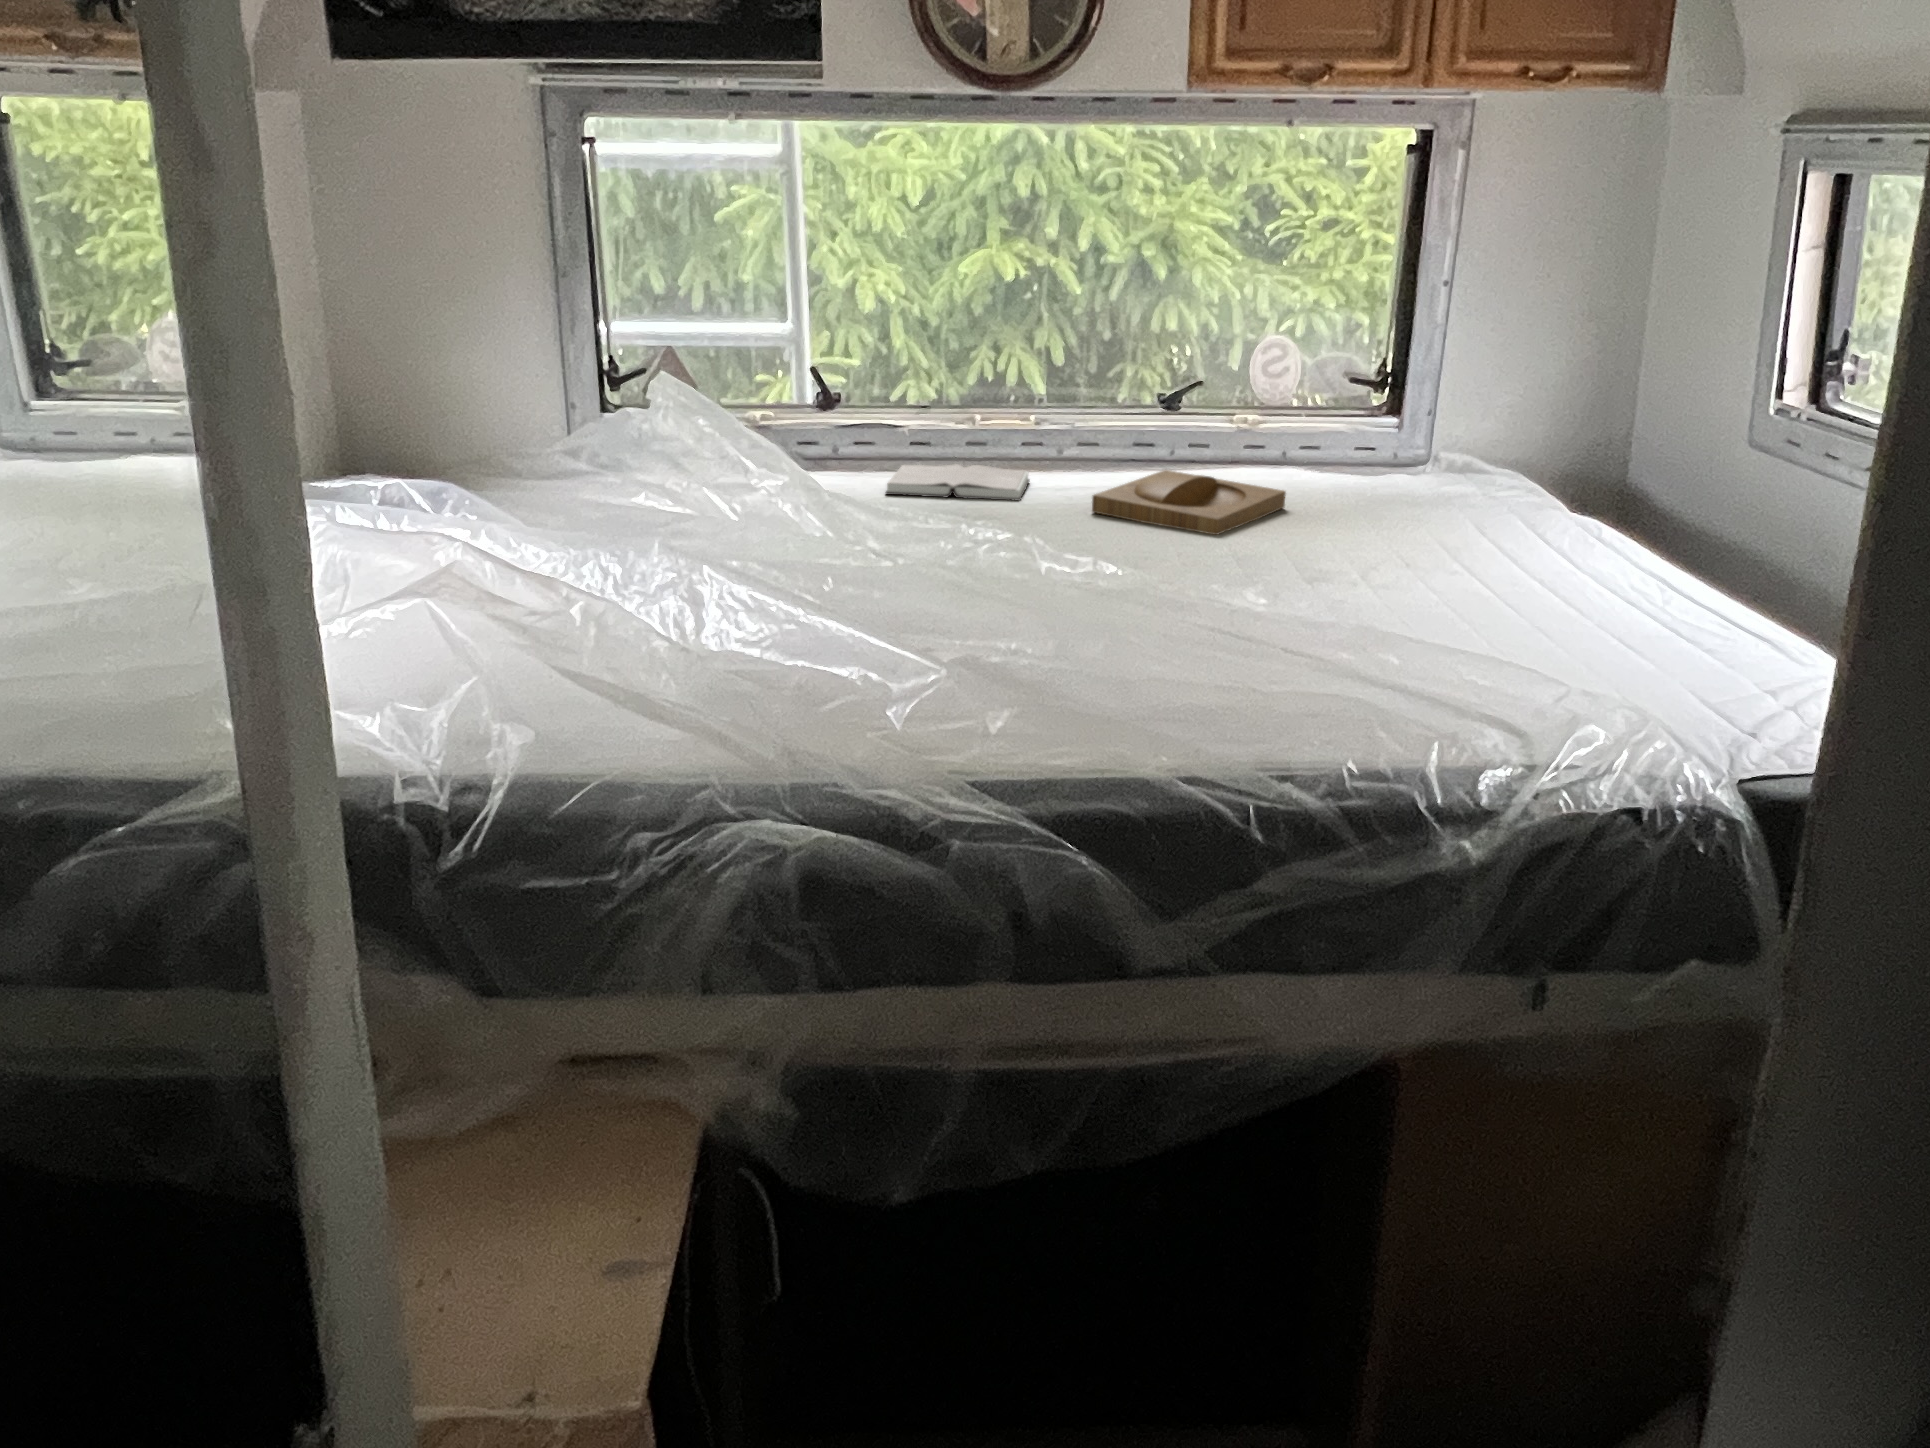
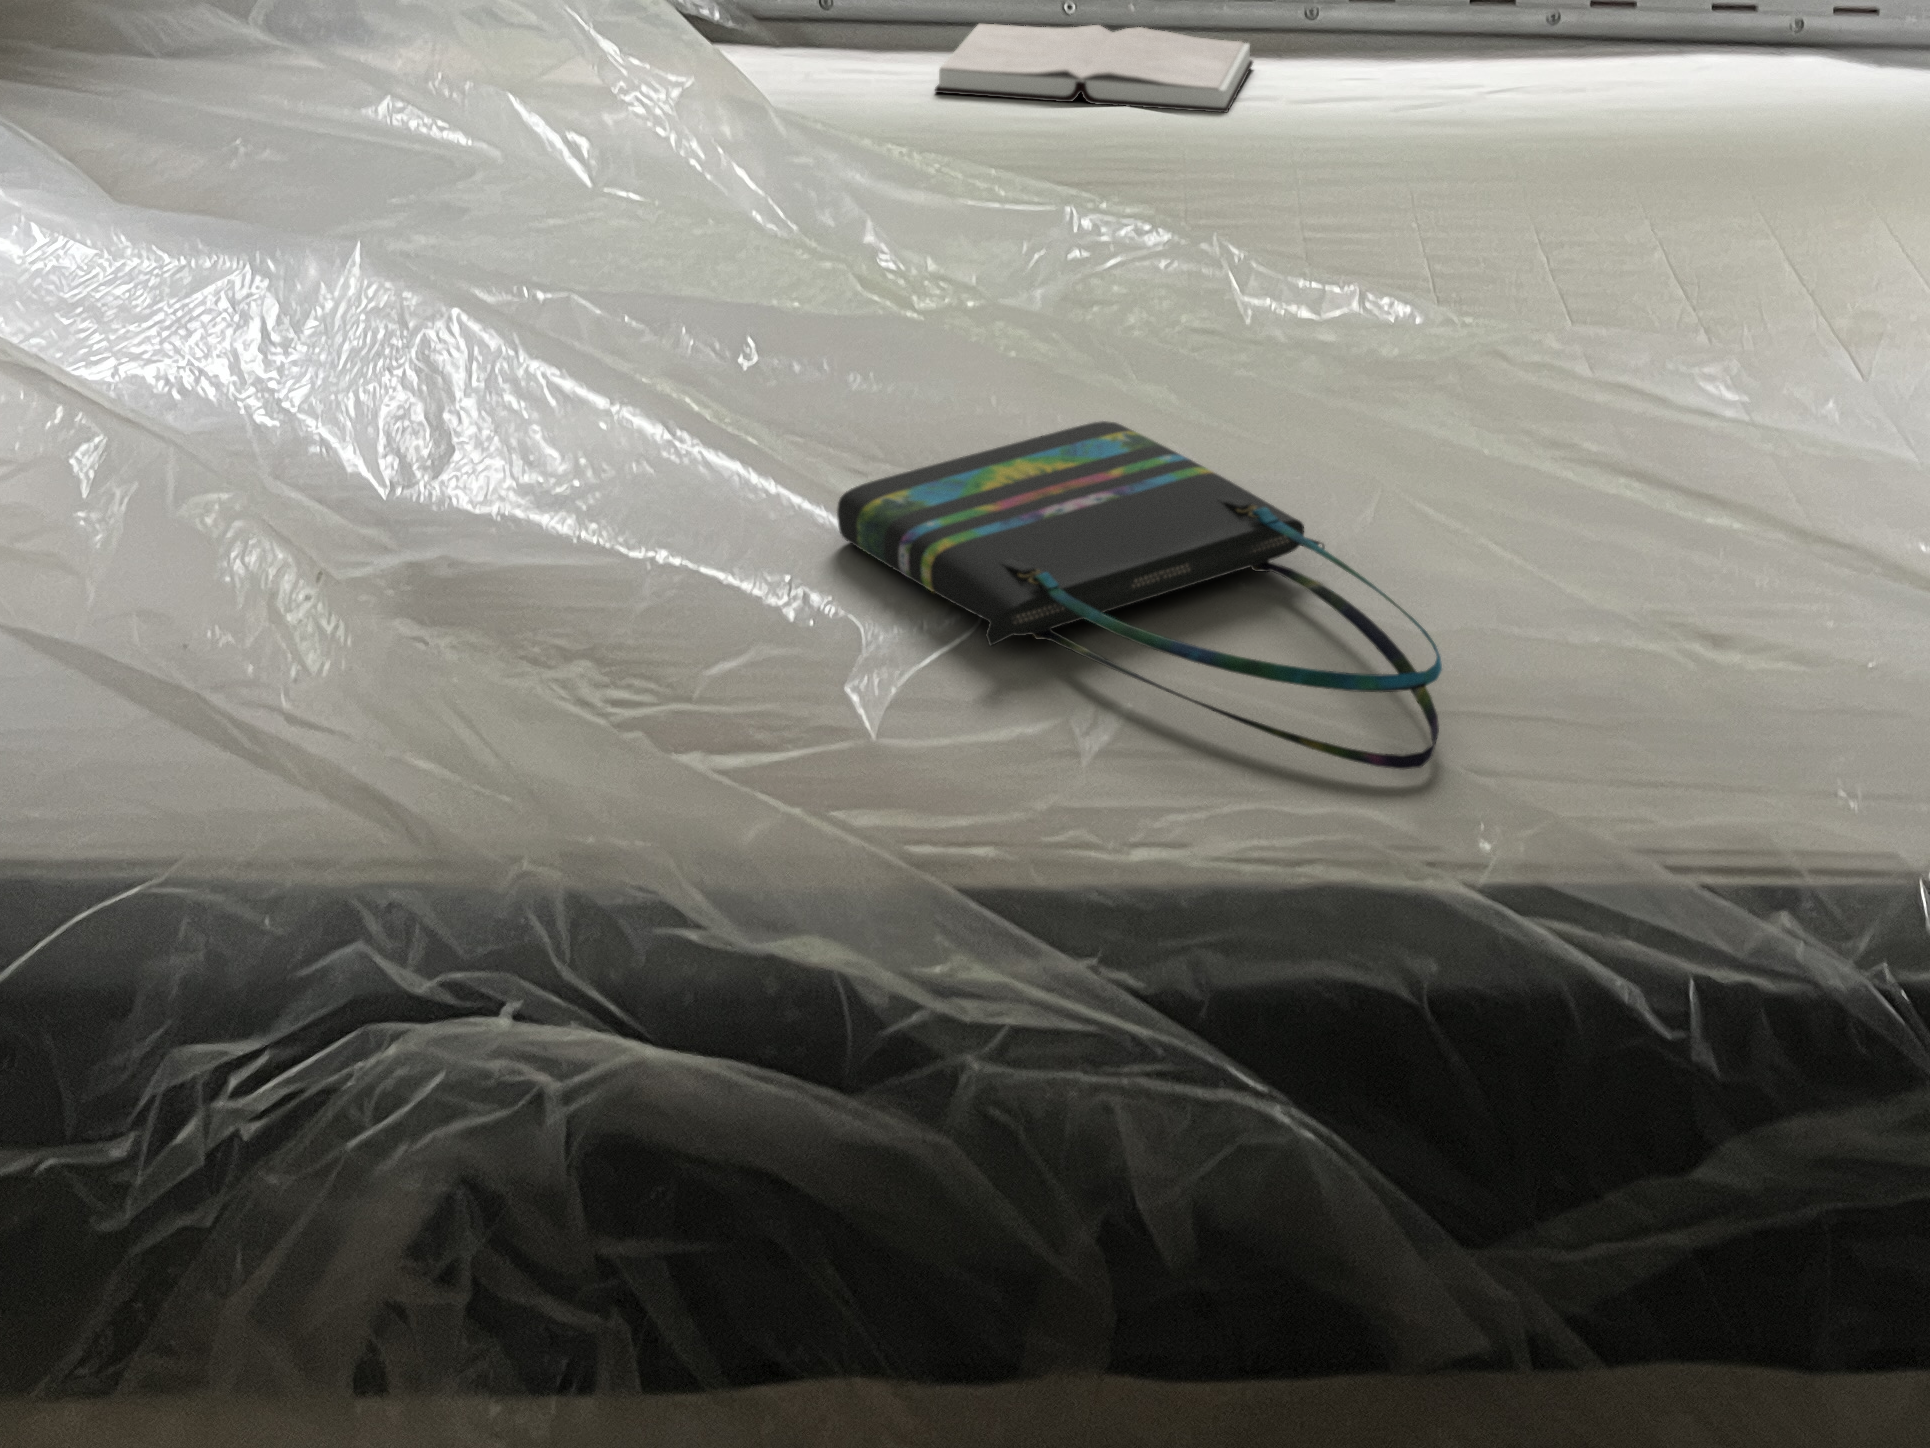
tray: present [1092,470,1286,535] -> none [1380,47,1808,213]
tote bag: none [880,608,1144,730] -> present [837,421,1442,769]

